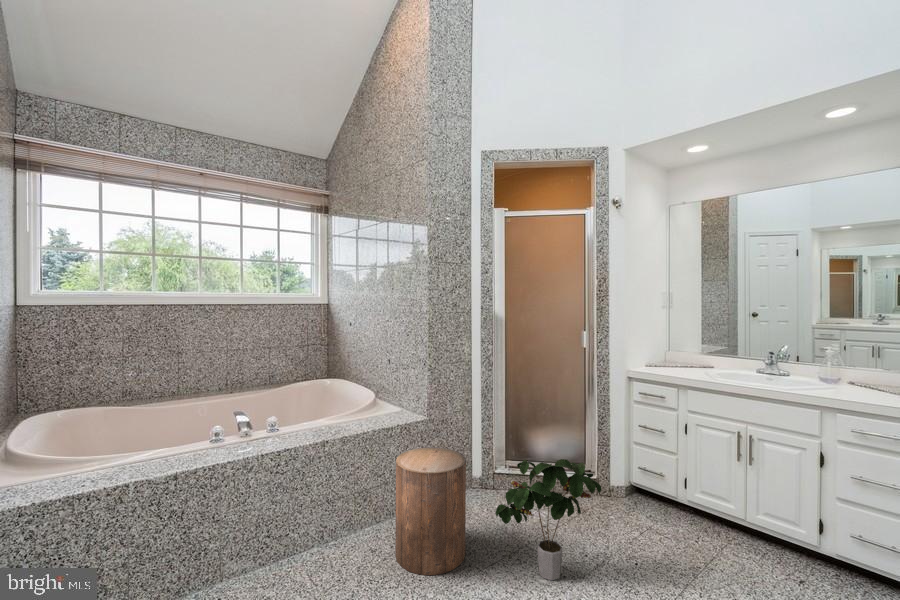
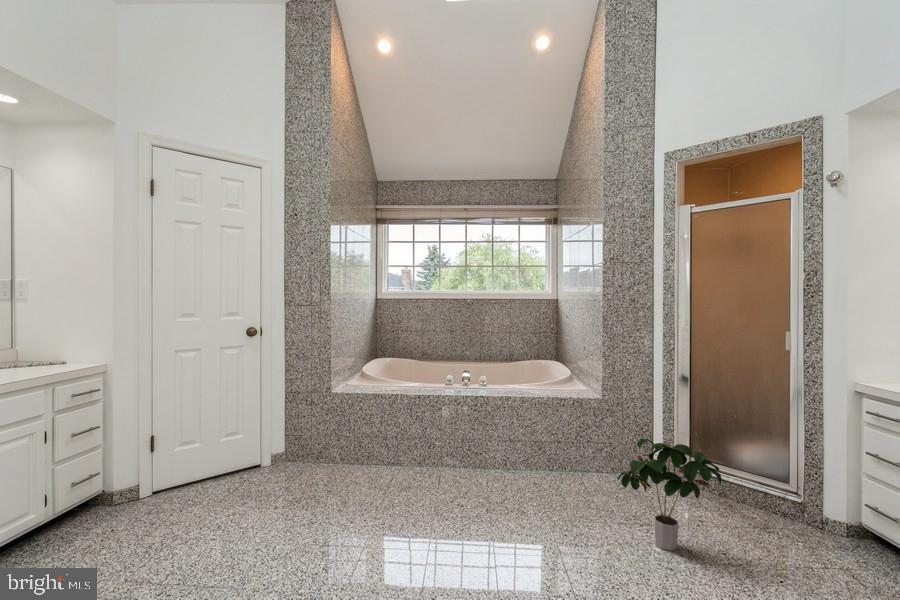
stool: present [395,447,466,575] -> none [547,416,606,513]

